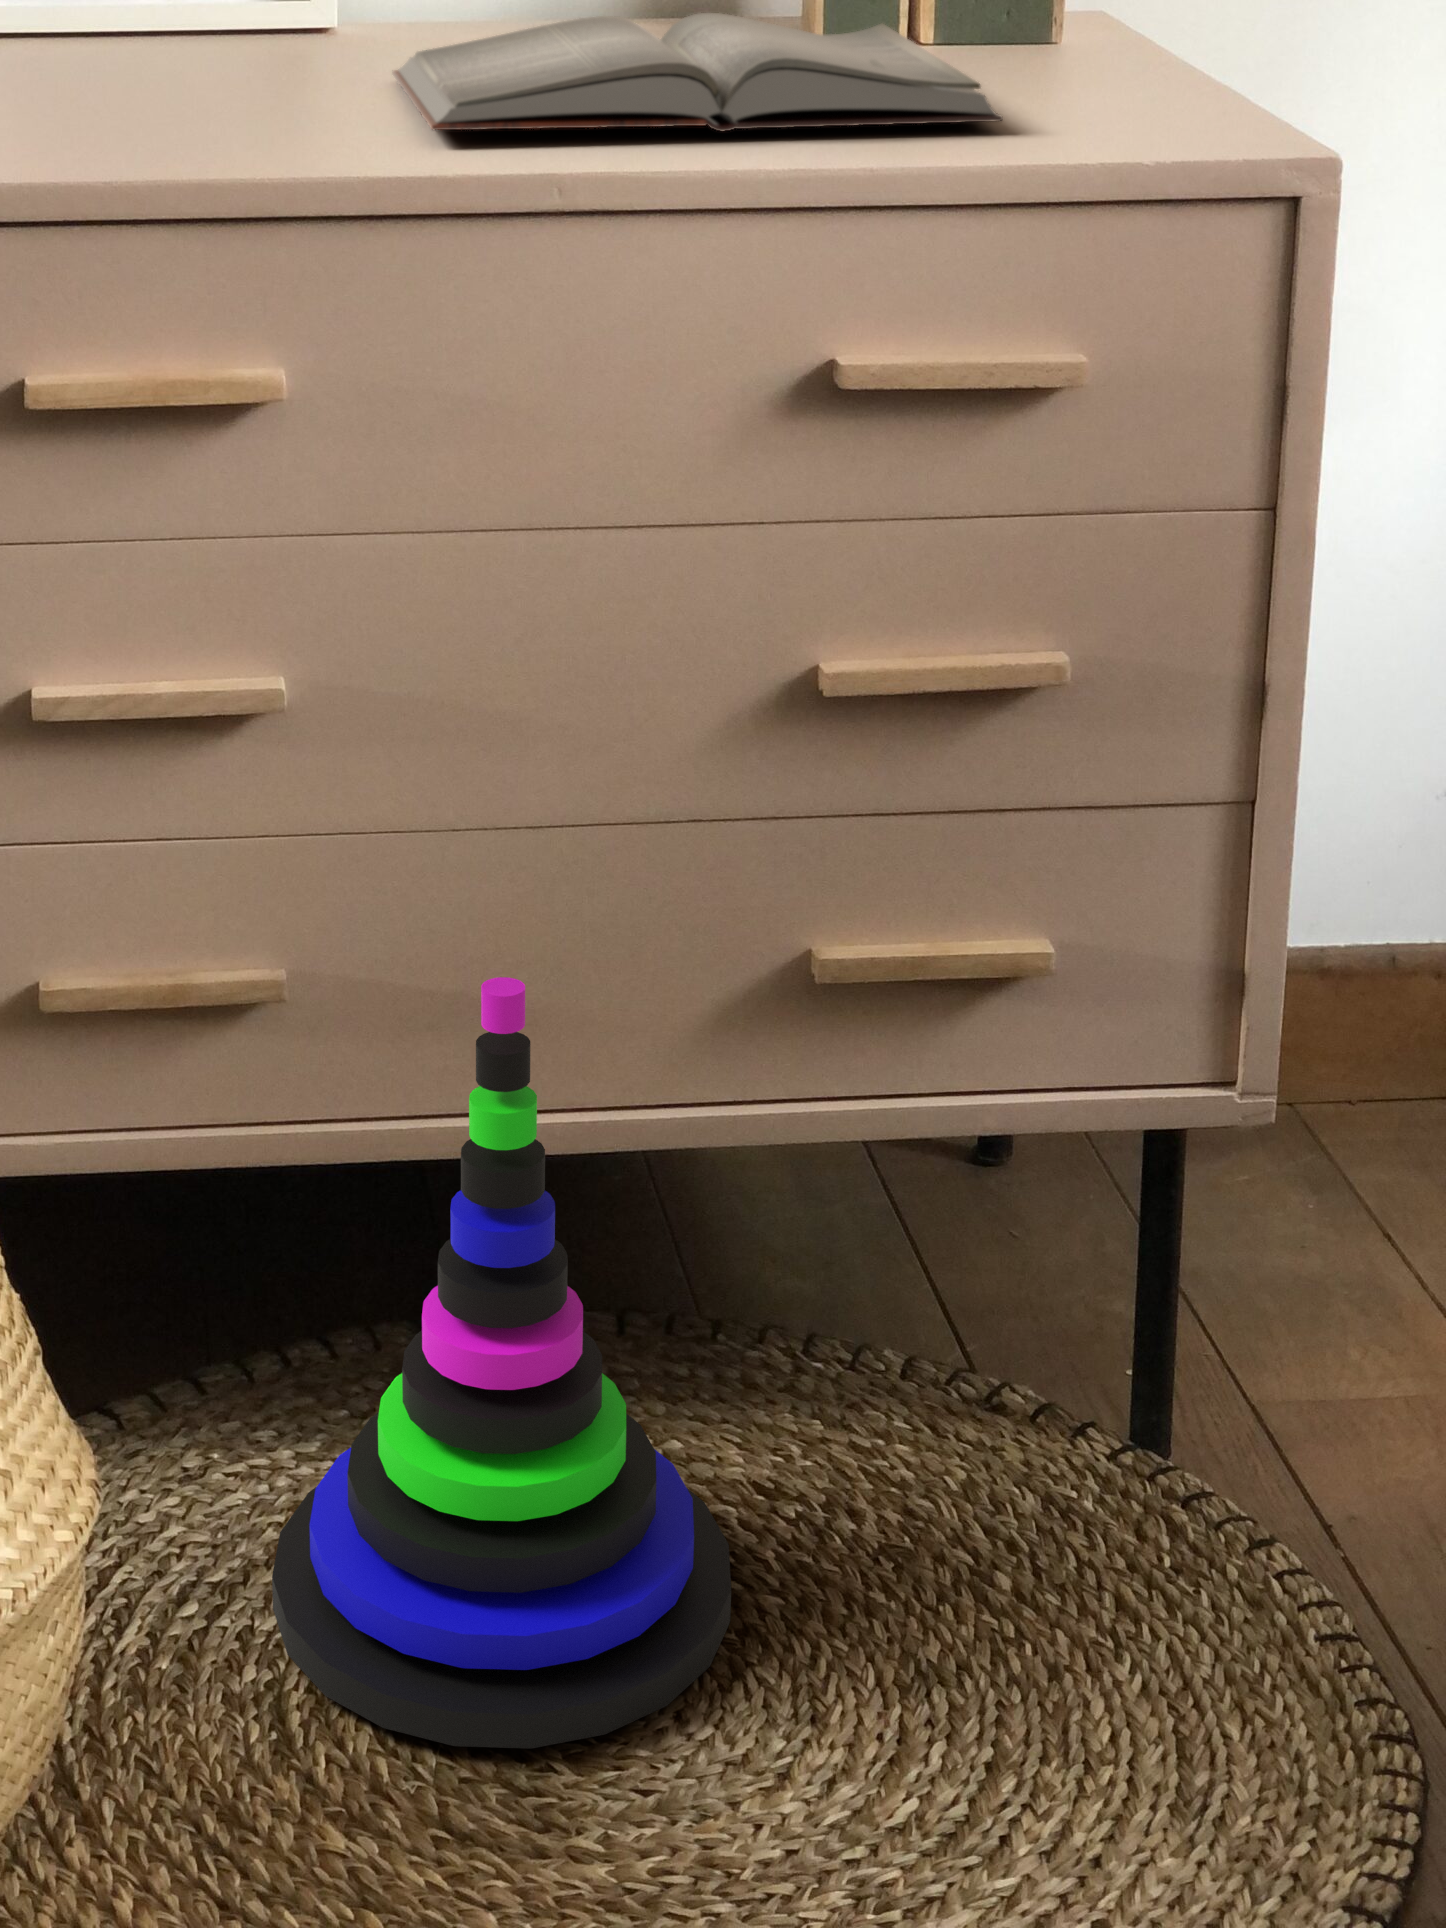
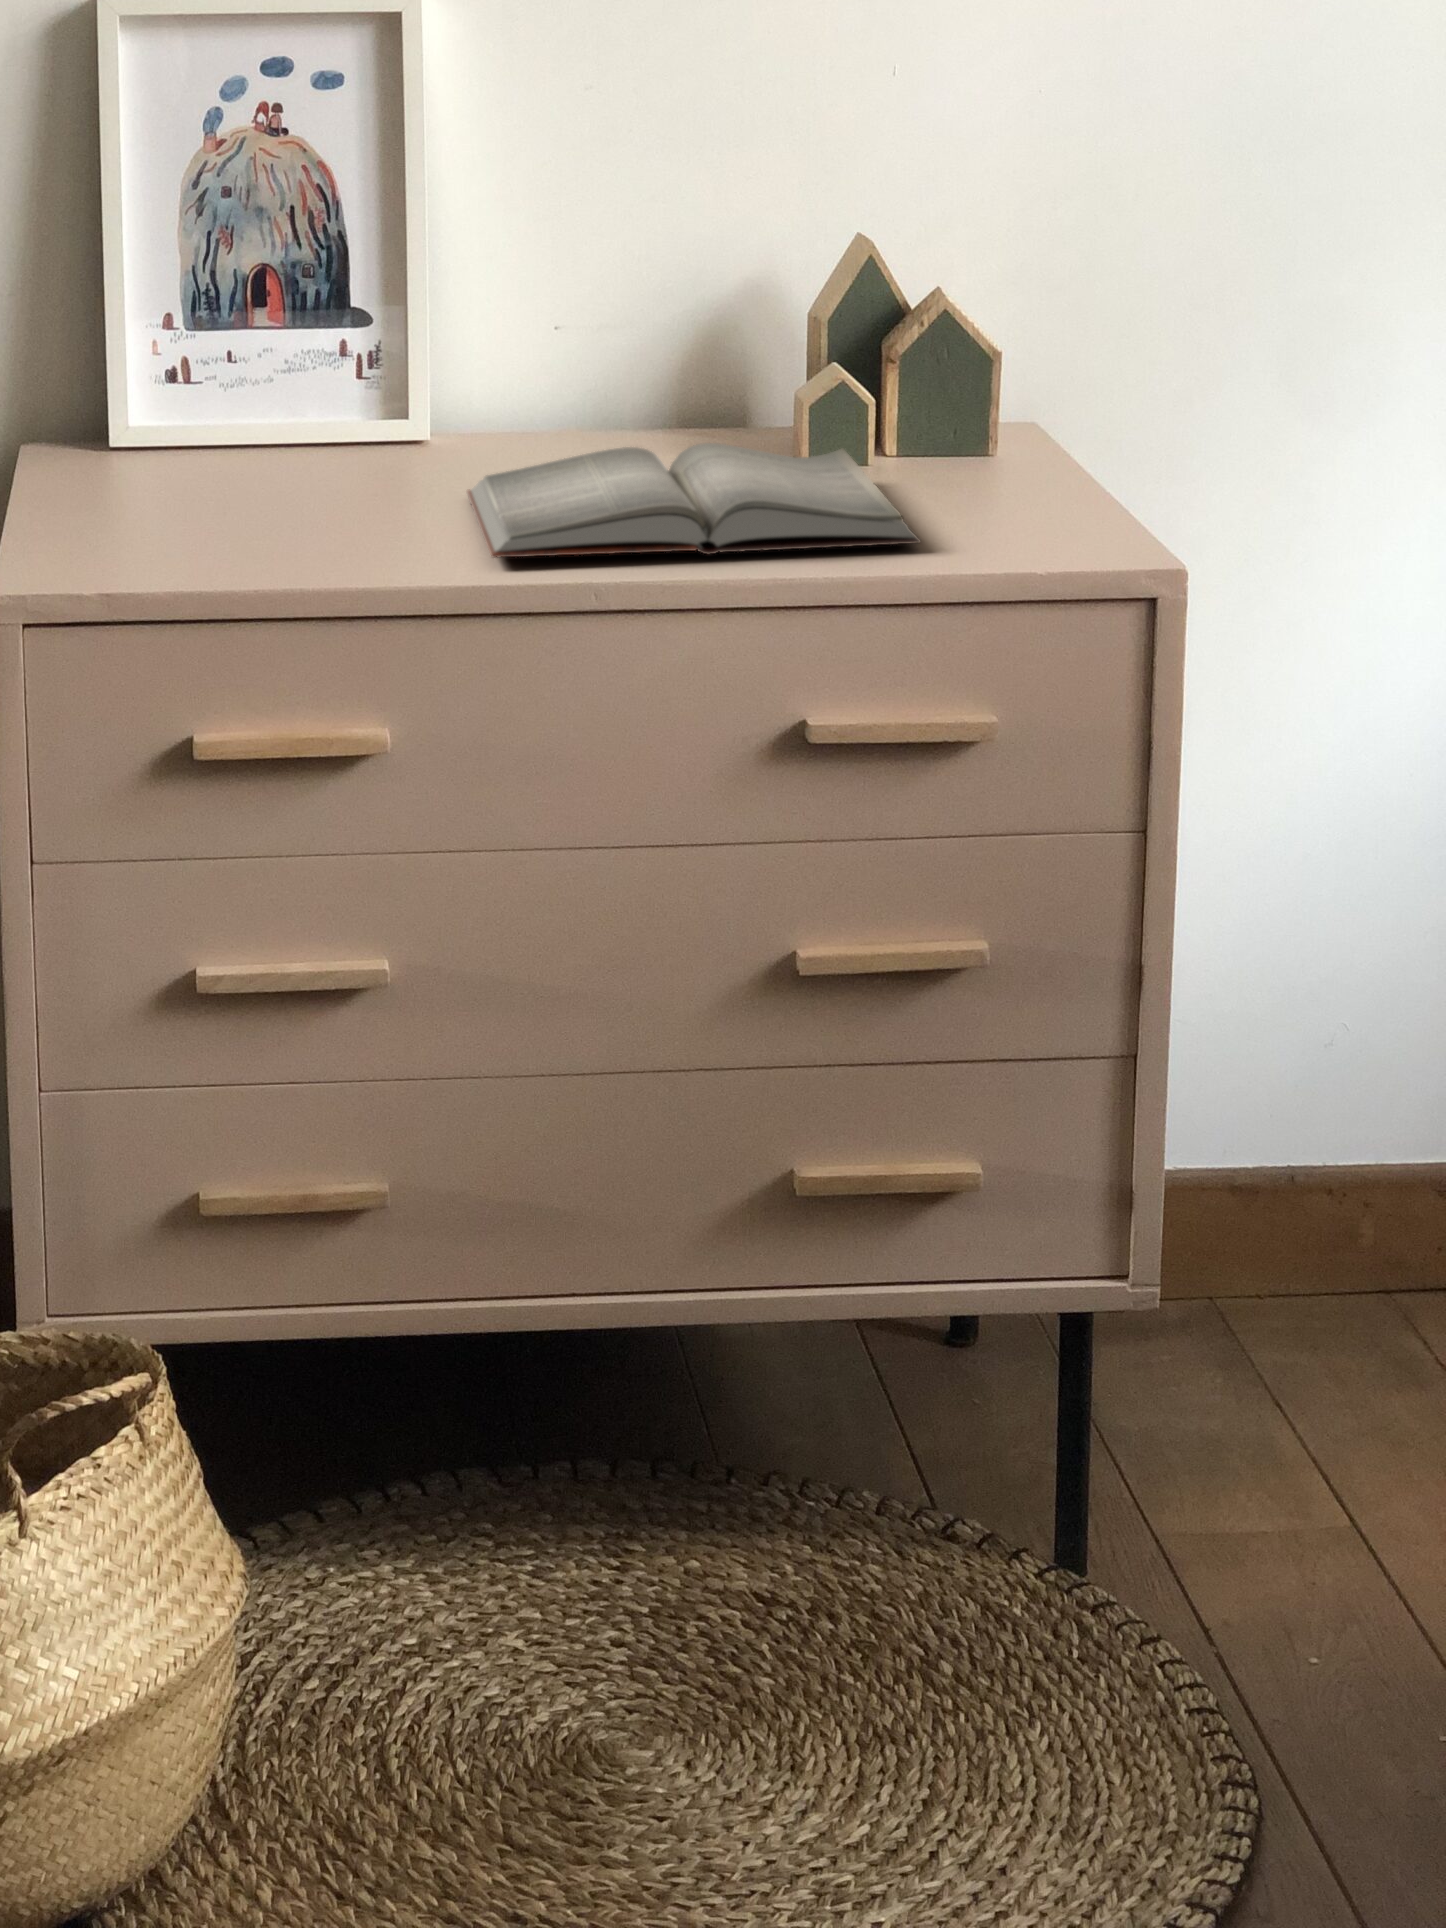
stacking toy: present [272,977,731,1749] -> none [376,1191,731,1787]

